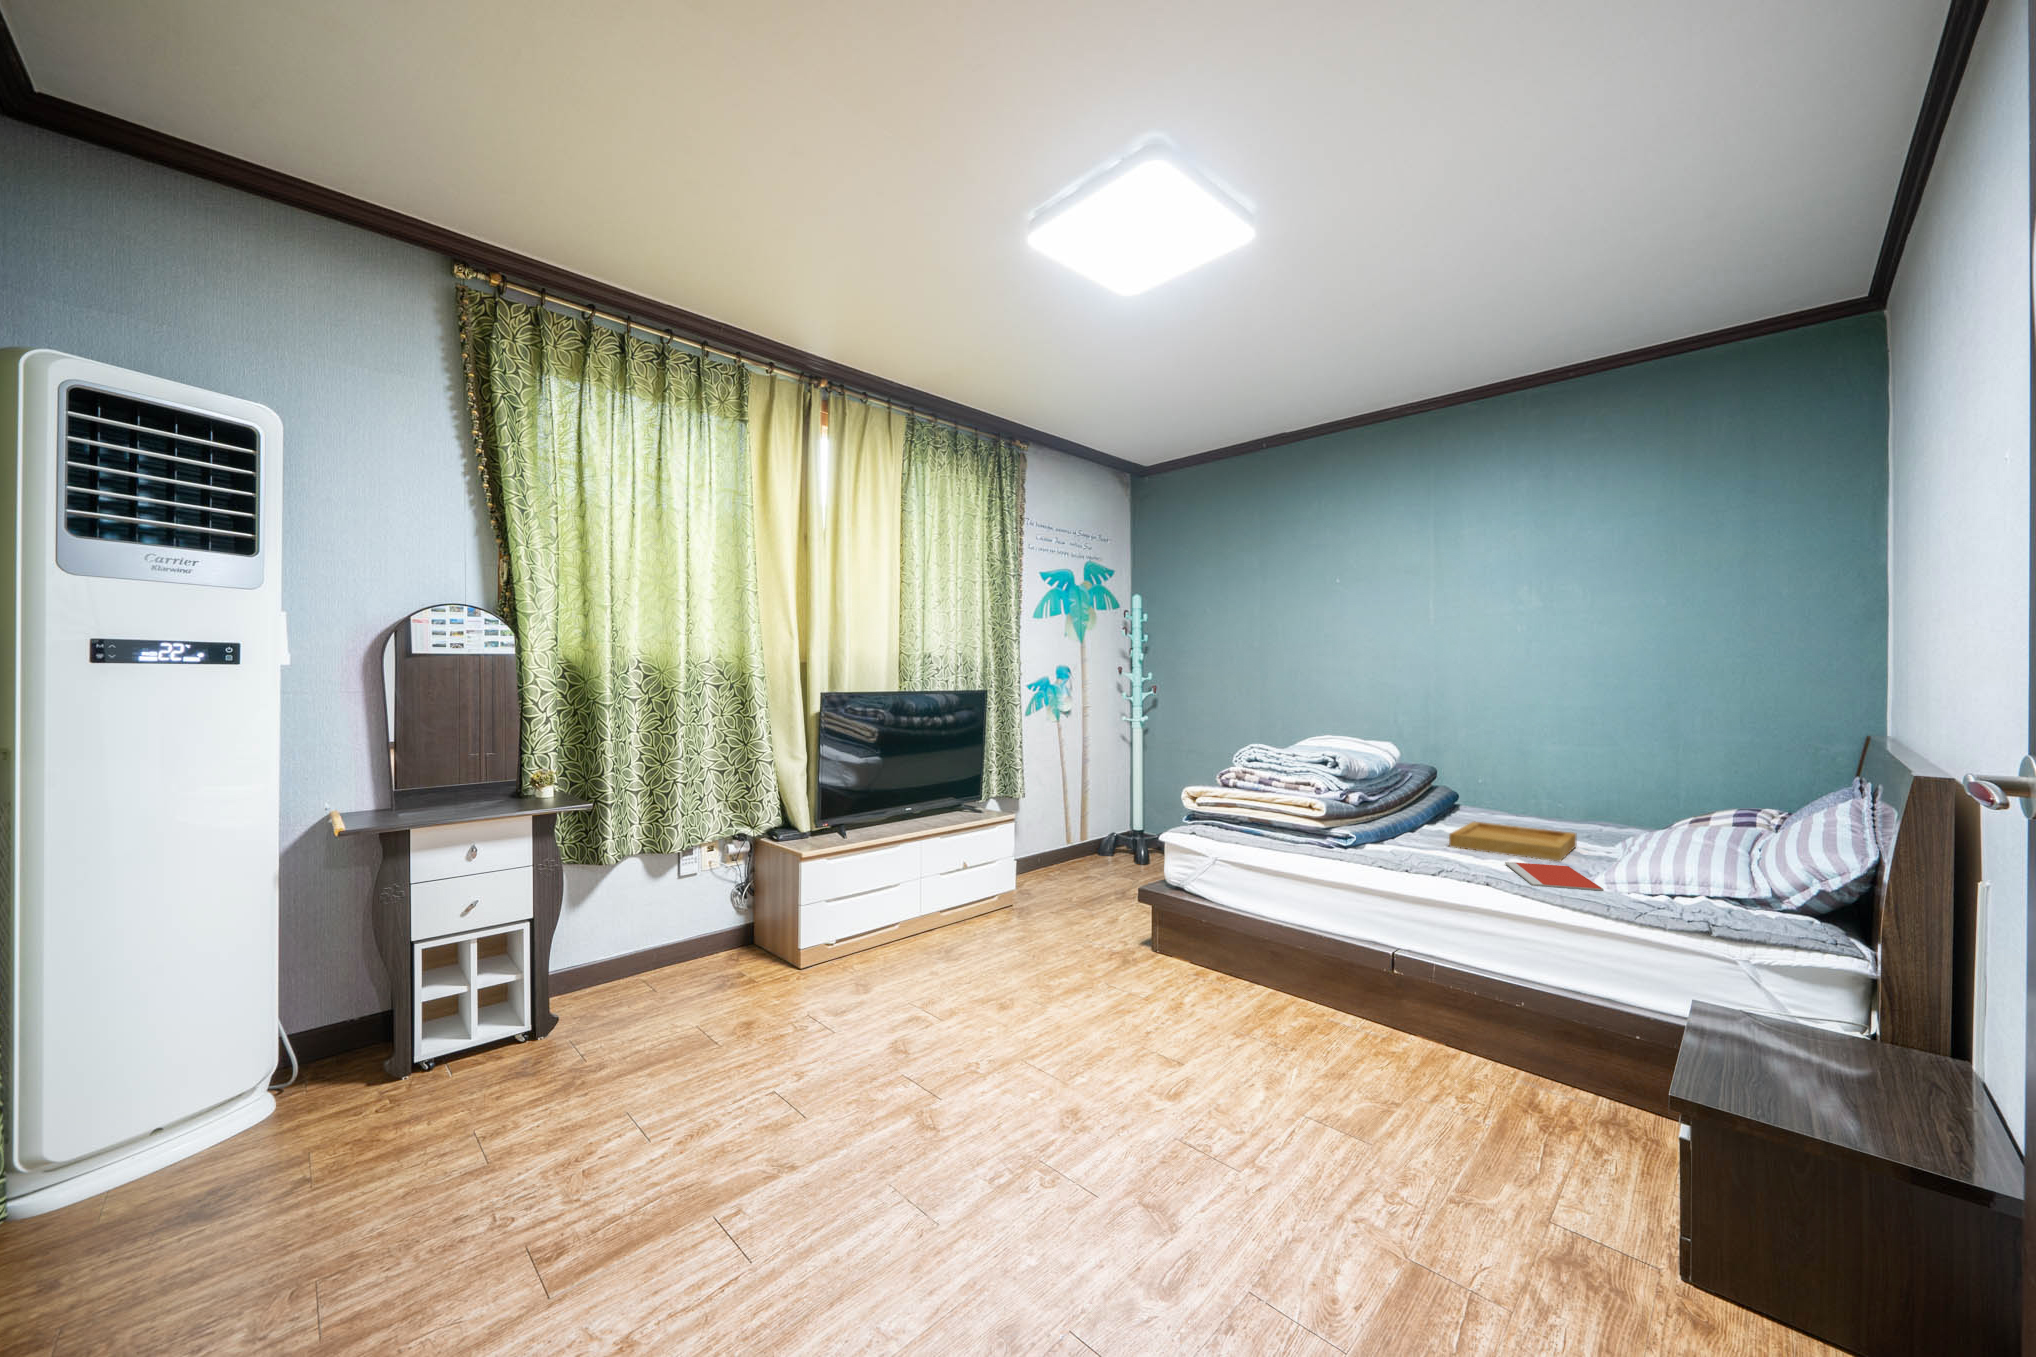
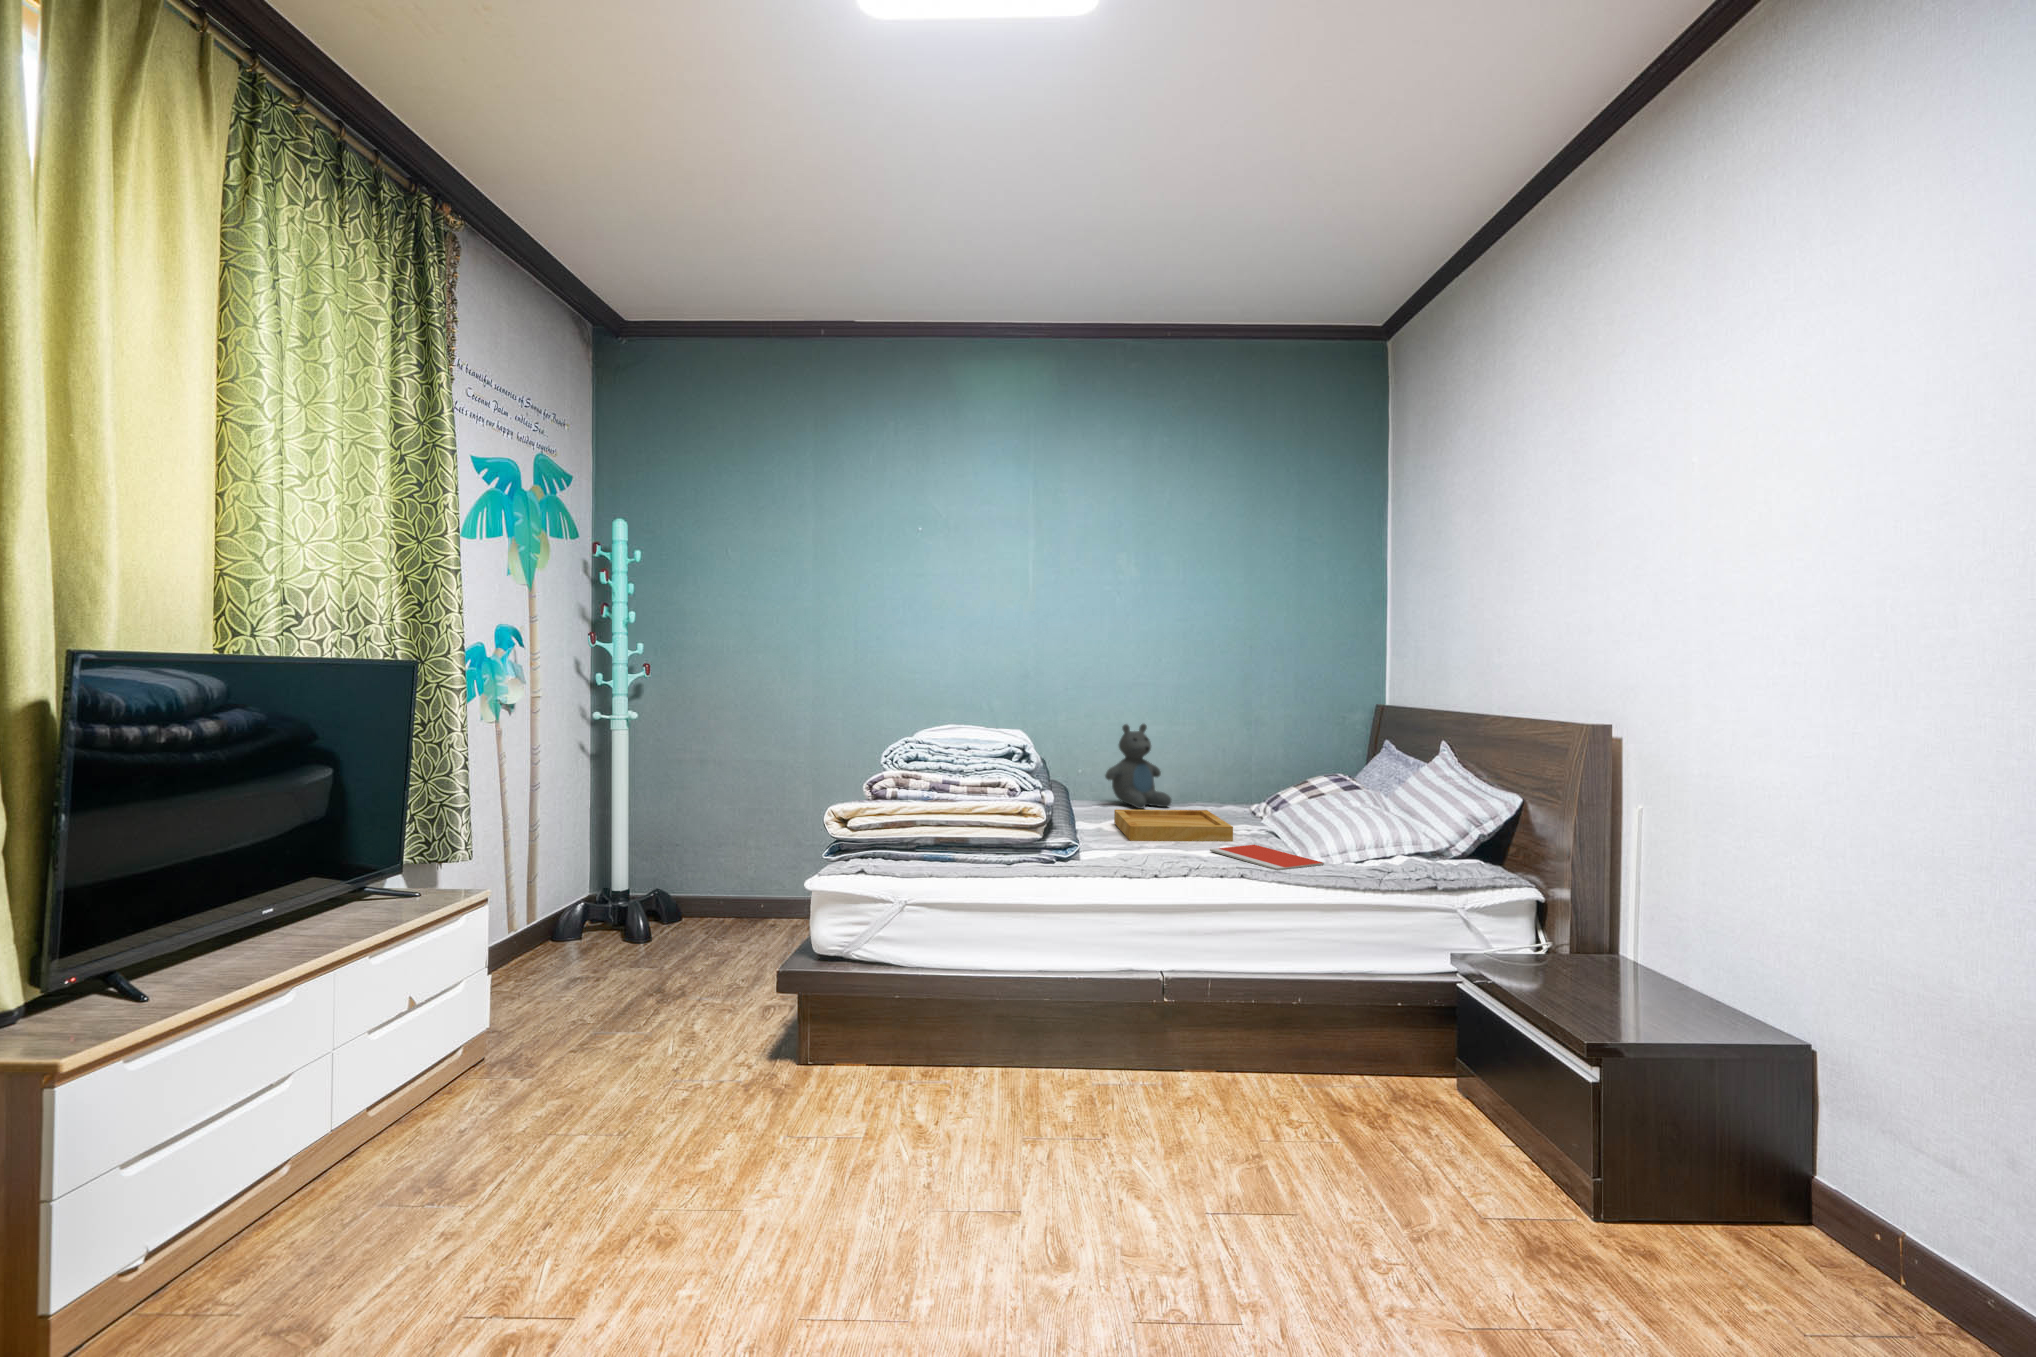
teddy bear: none [1508,746,1582,829] -> present [1105,724,1171,809]

